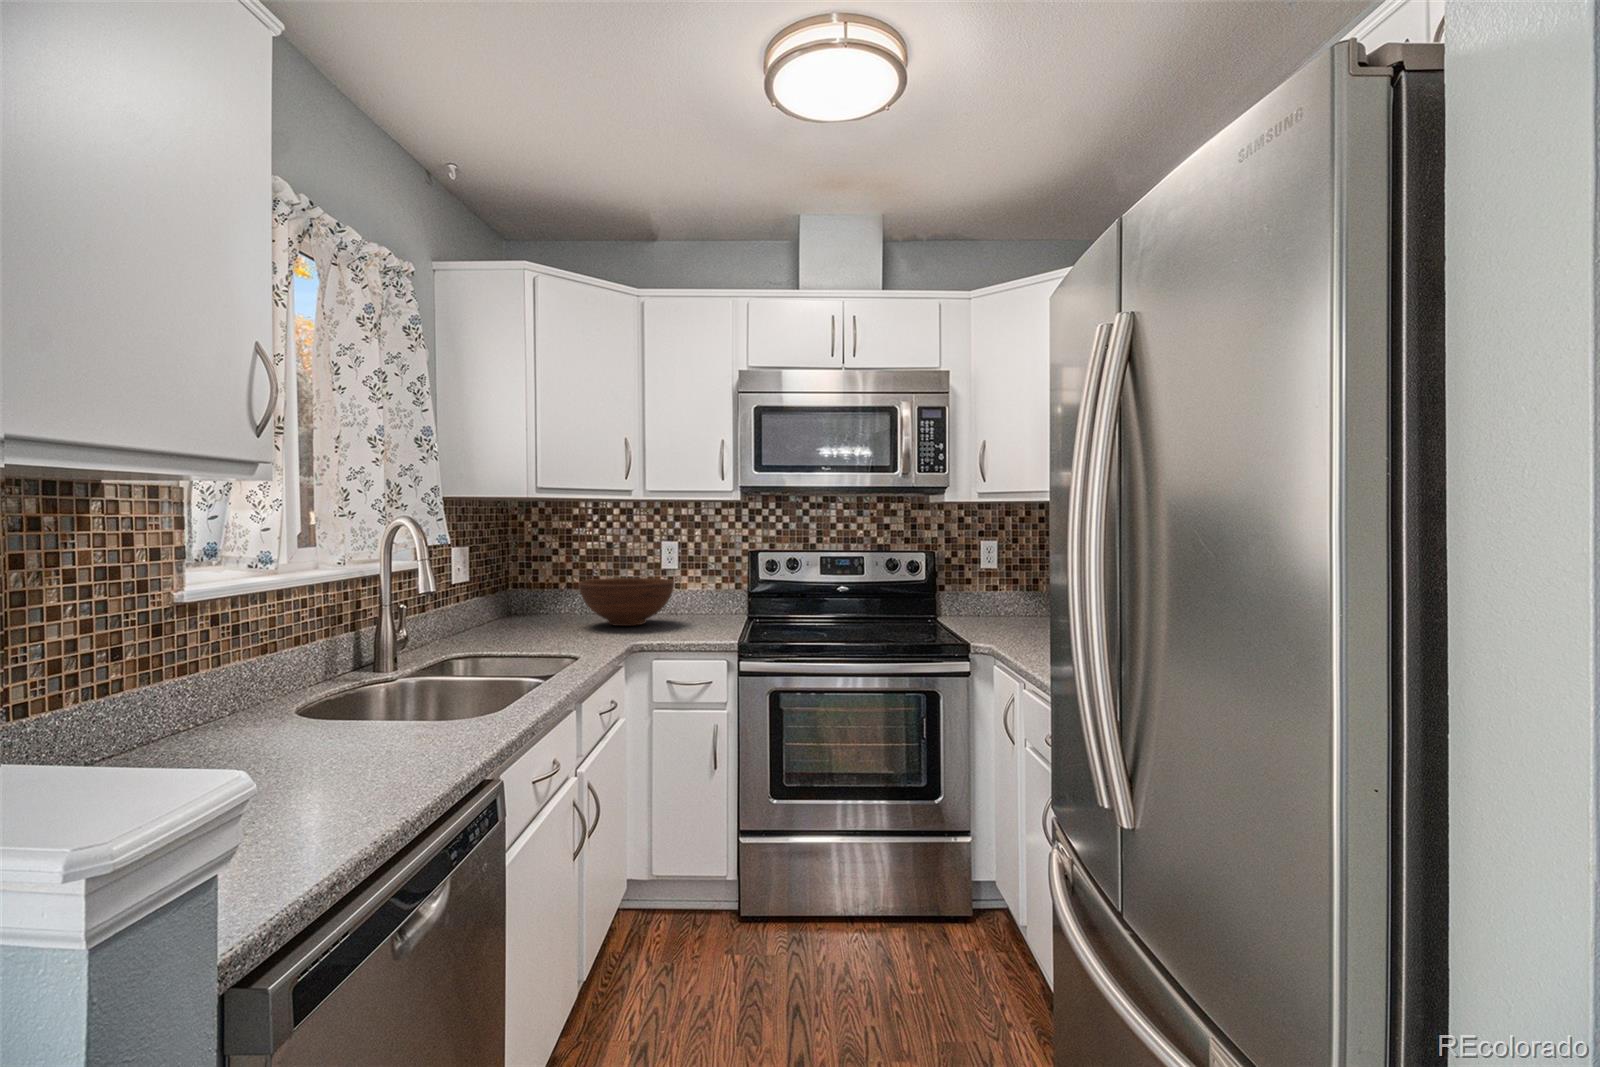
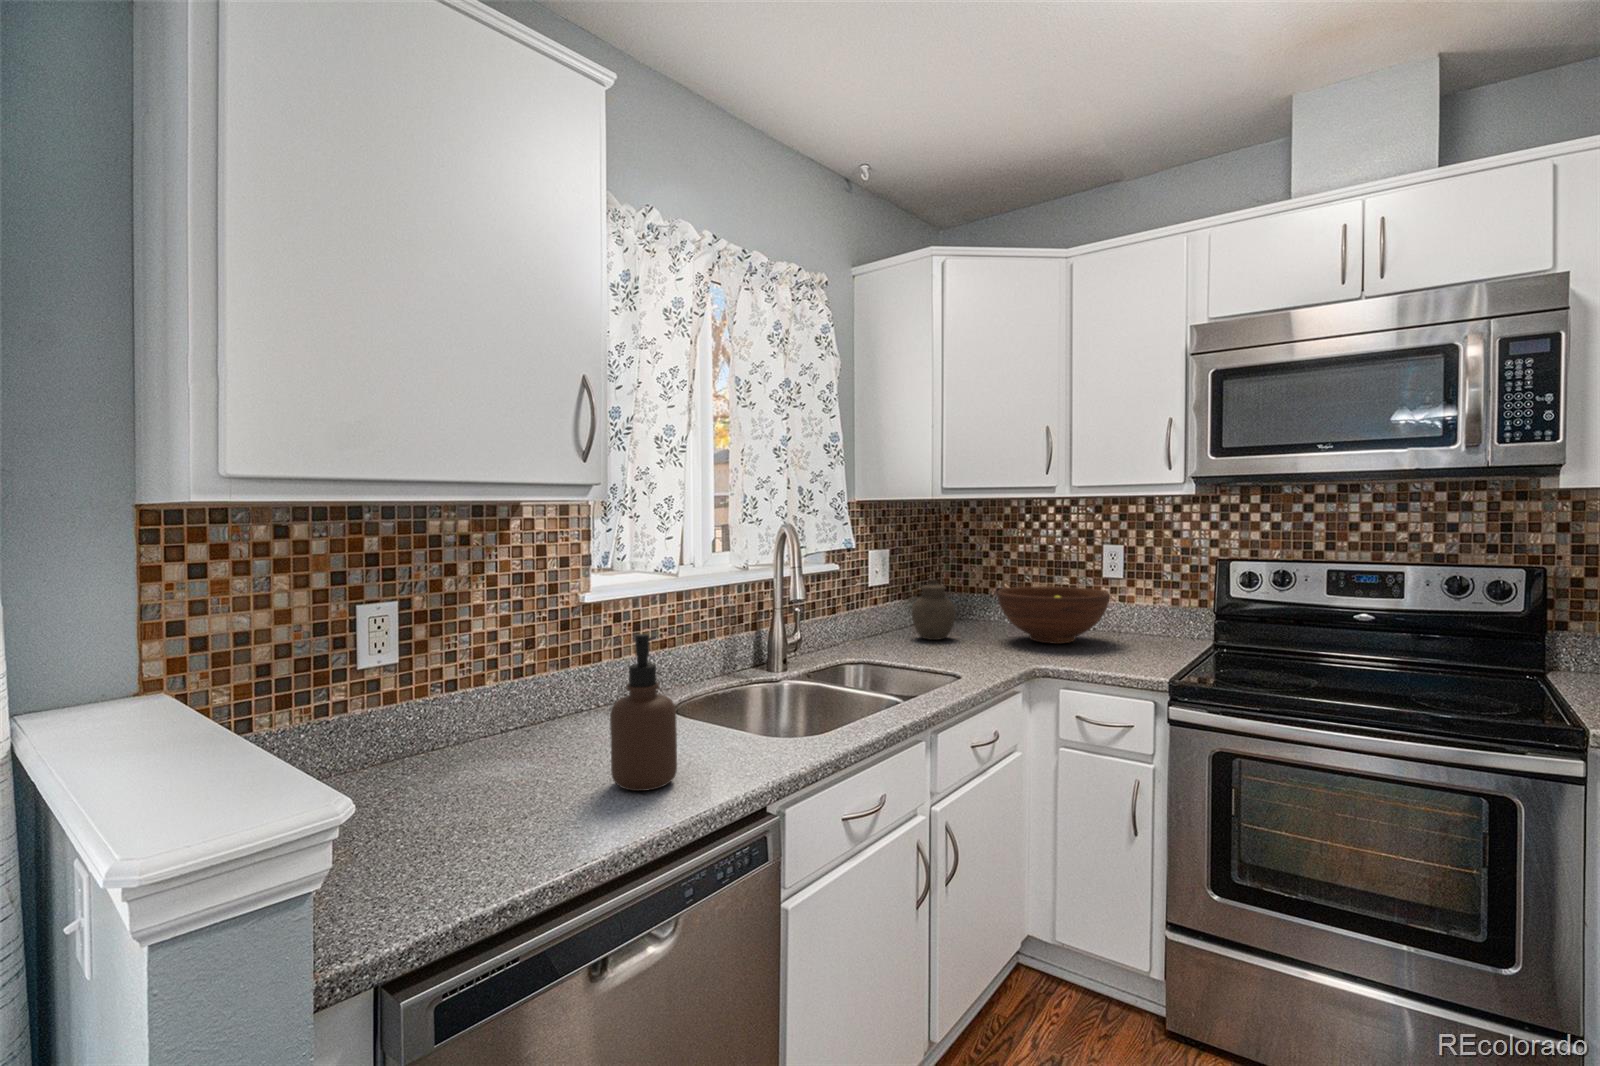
jar: none [497,575,541,632] -> present [912,580,956,640]
soap dispenser: none [323,617,399,778] -> present [610,634,677,791]

